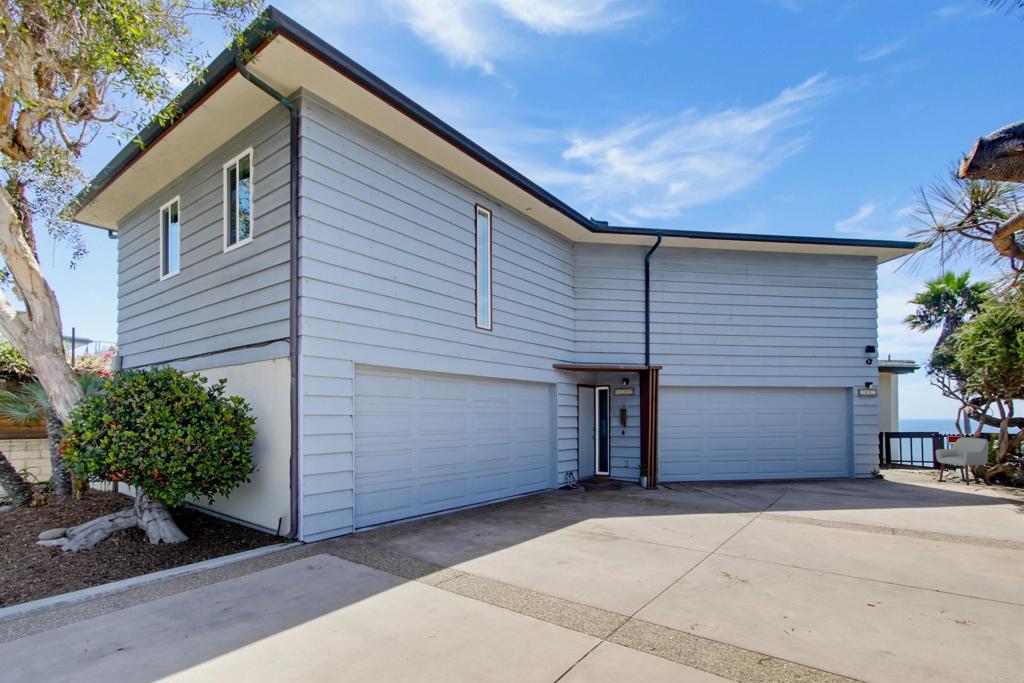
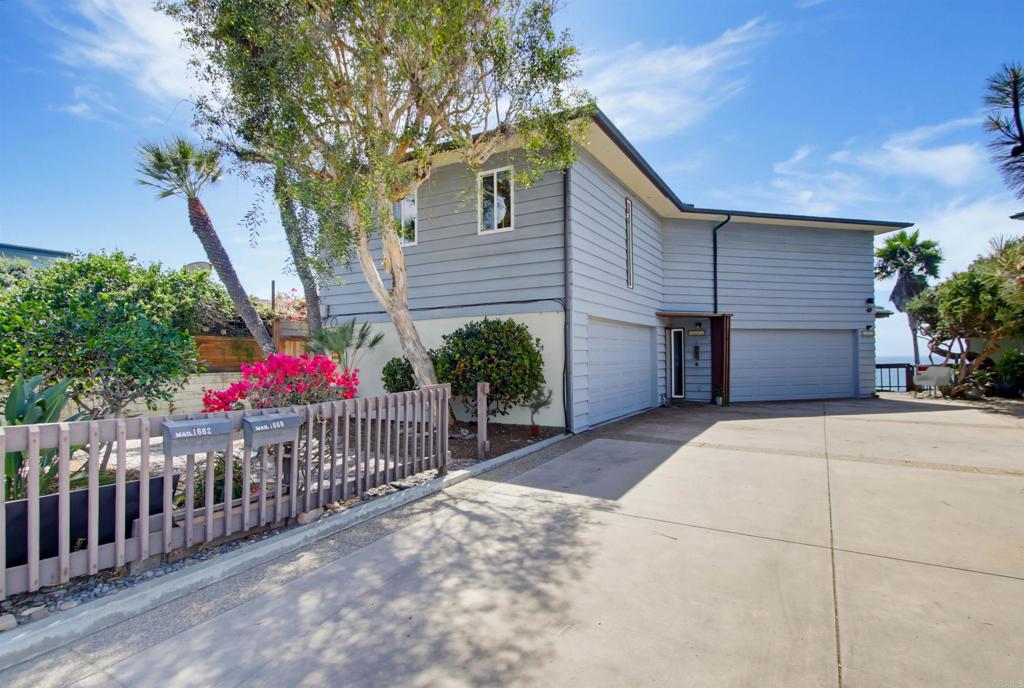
potted tree: none [230,462,278,547] -> present [518,386,553,436]

